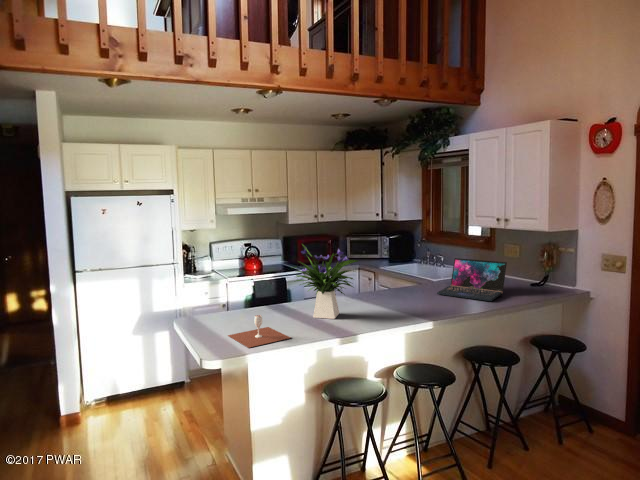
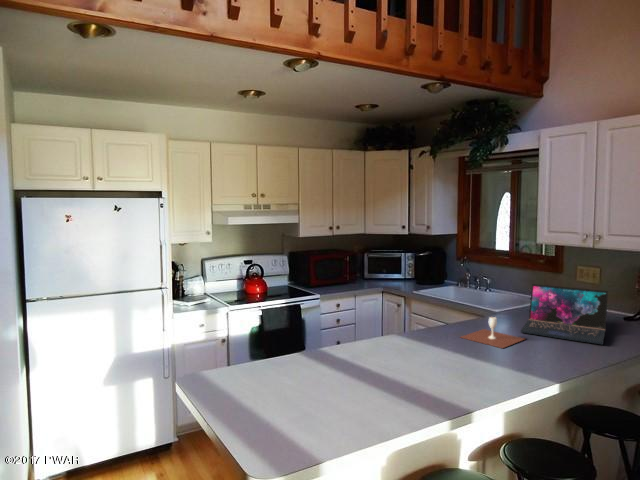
flower arrangement: present [293,244,358,319] -> none [352,269,454,379]
wine glass: present [228,315,291,348] -> present [461,317,524,348]

